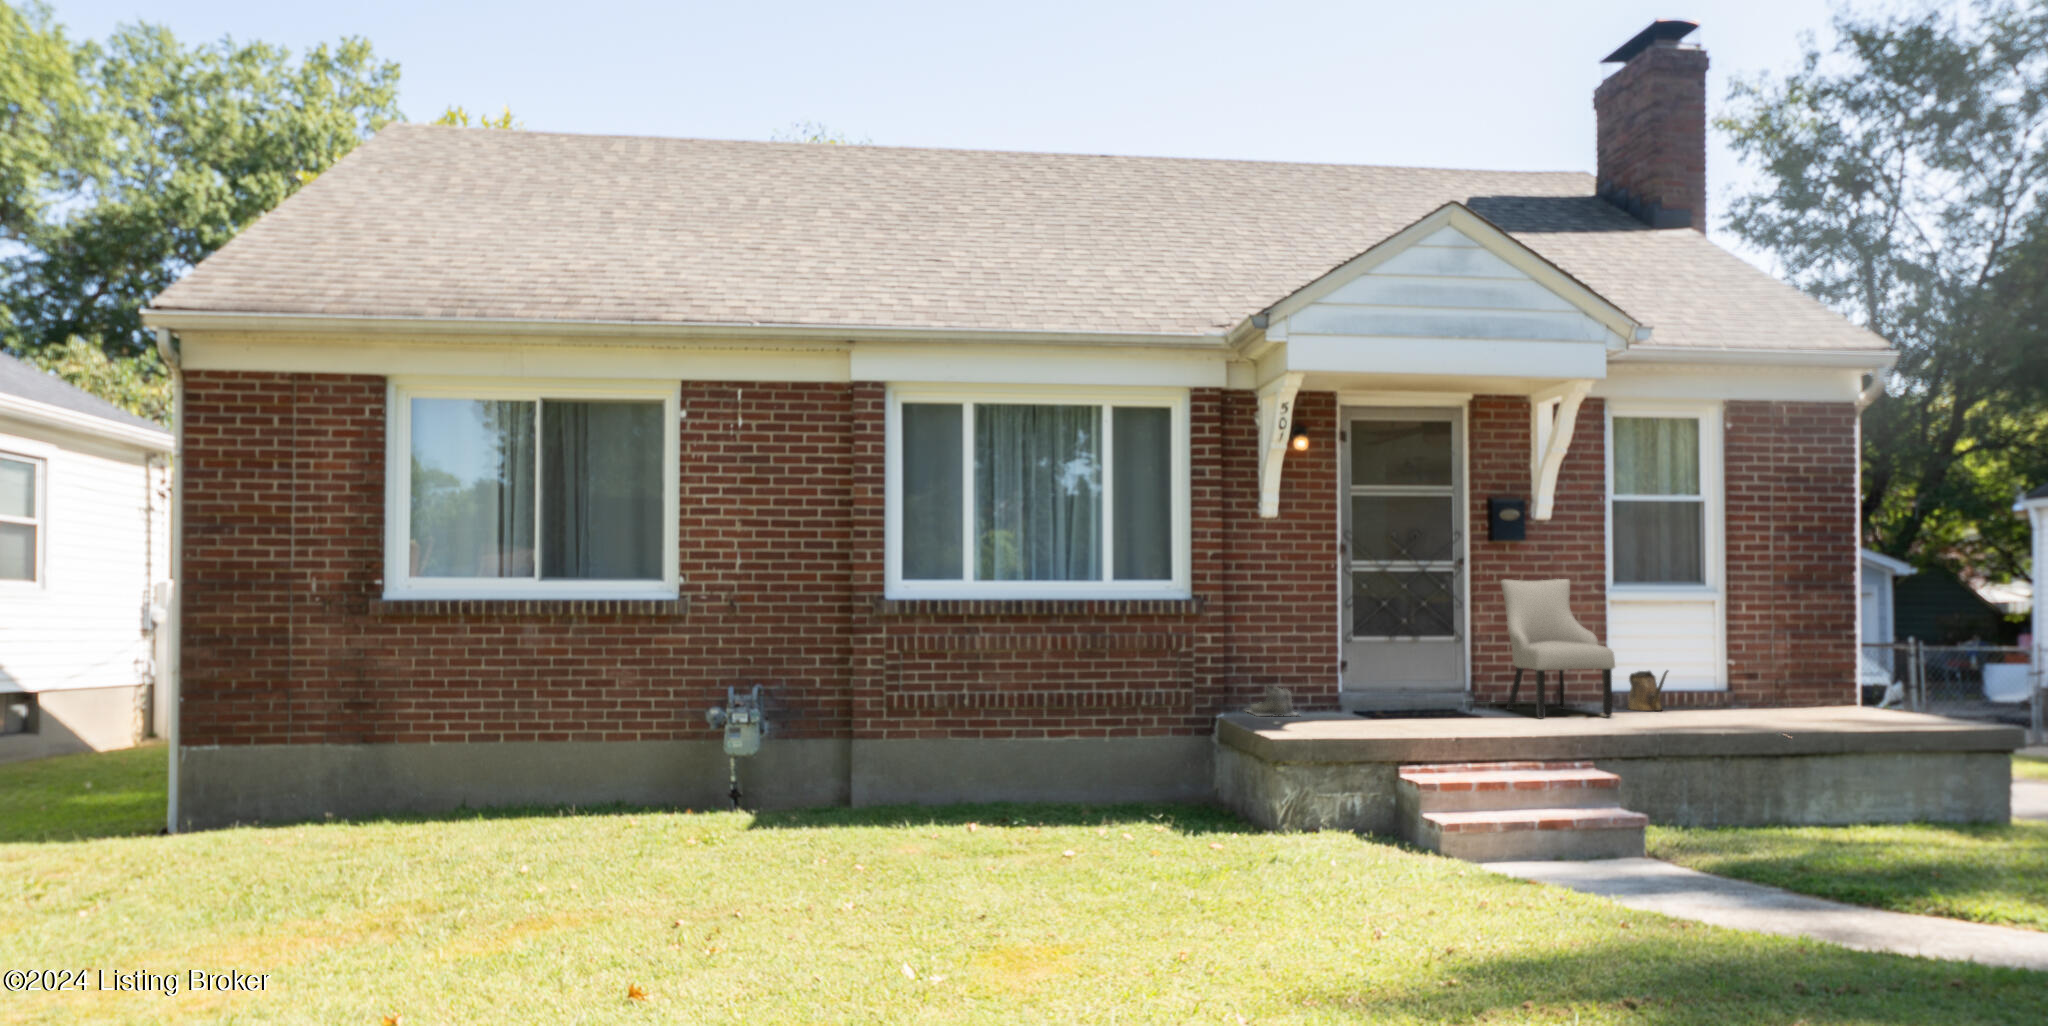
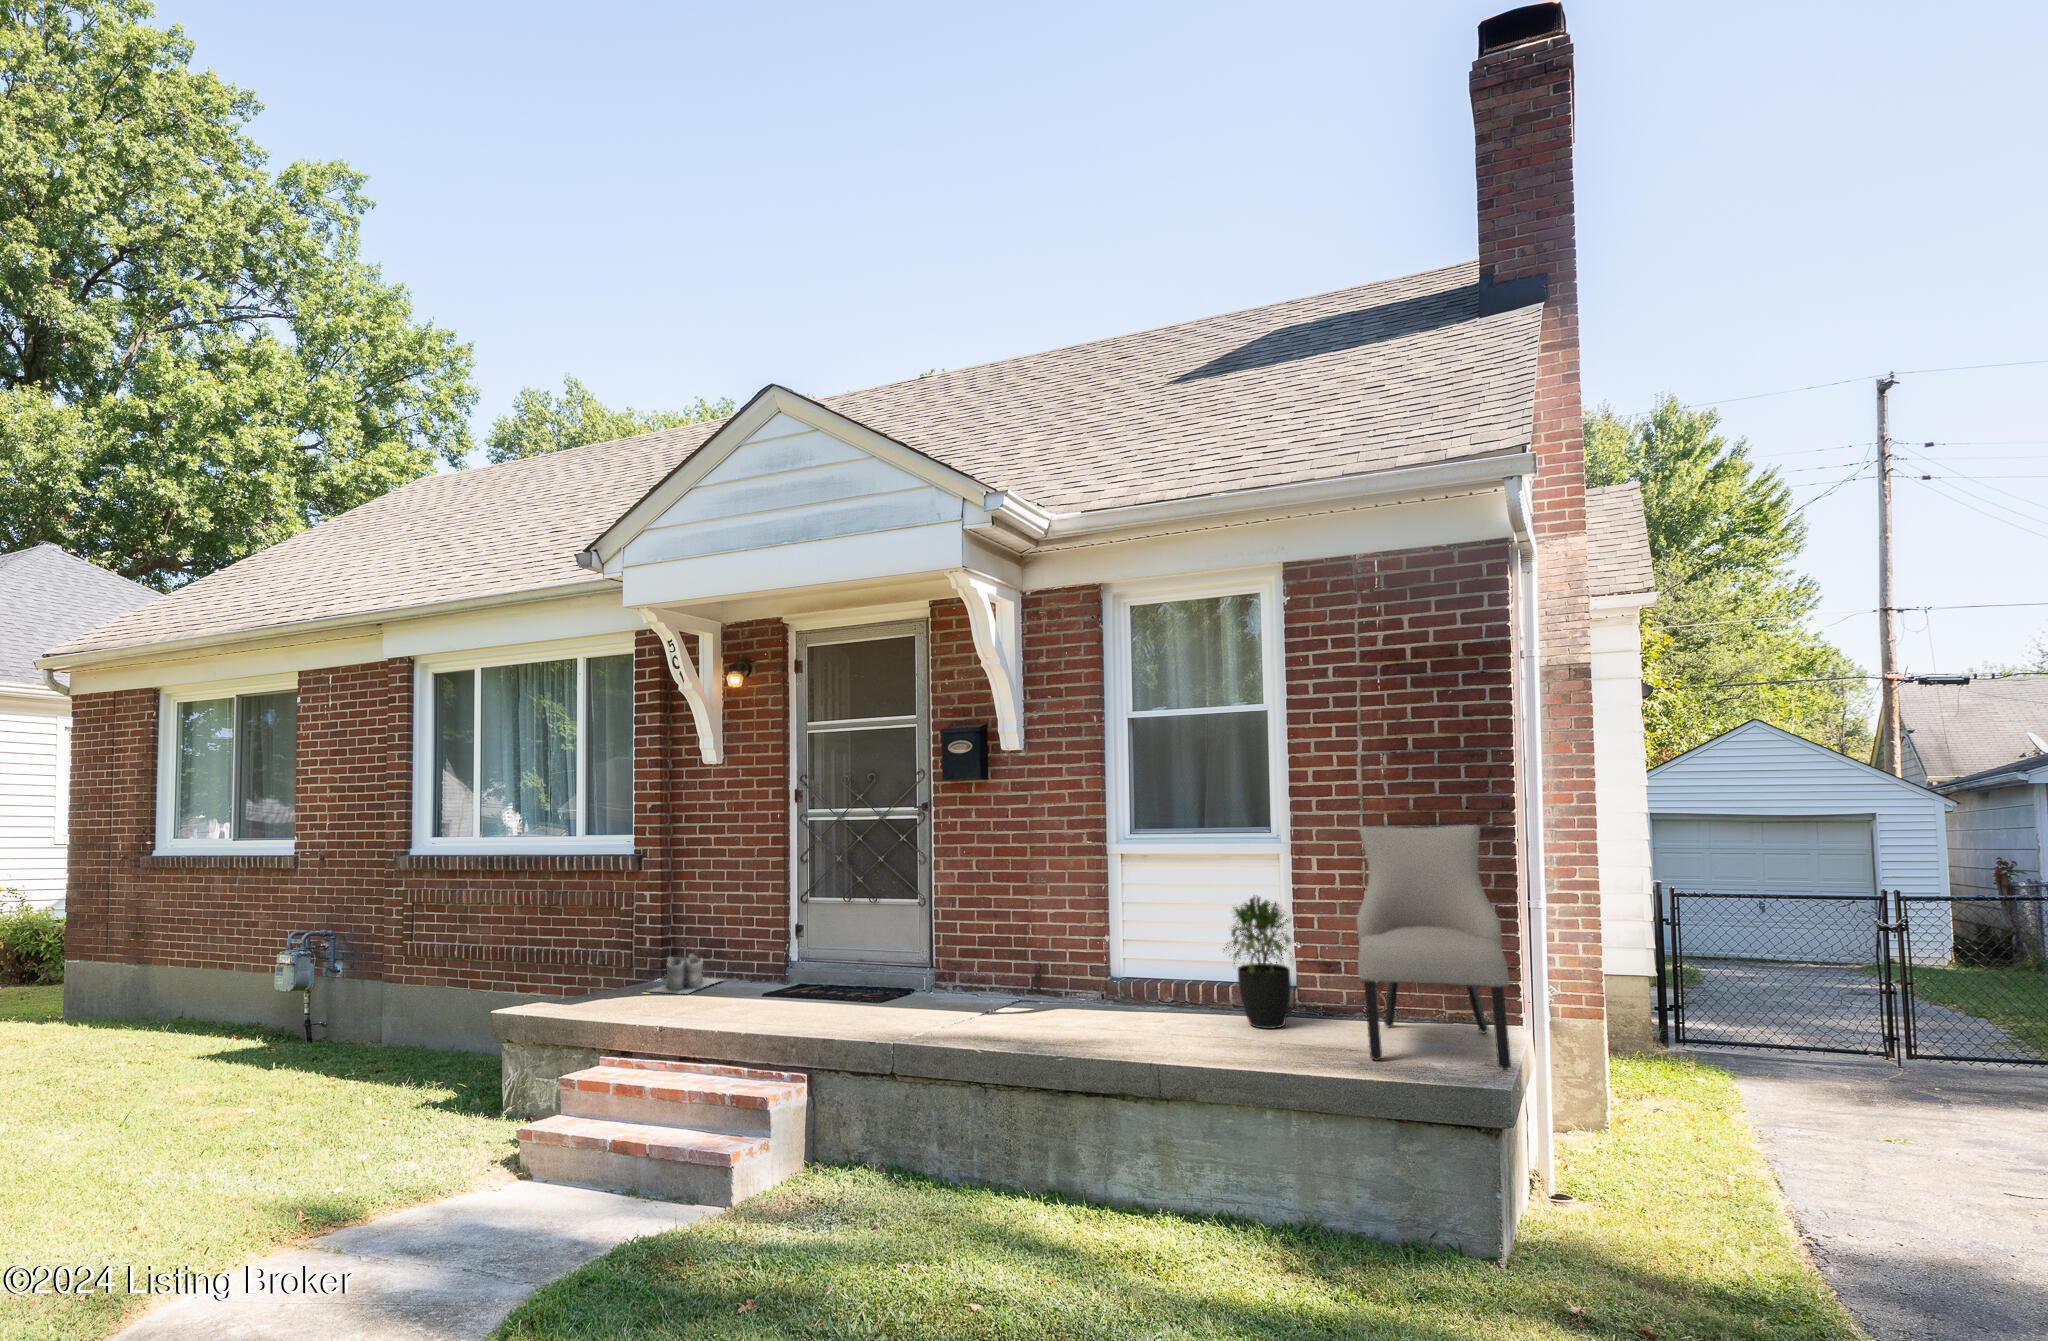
chair: present [1501,579,1615,719] -> present [1356,825,1511,1070]
potted plant: none [1697,624,1756,711] -> present [1224,897,1291,1029]
watering can: present [1628,670,1668,711] -> none [1119,957,1169,1019]

